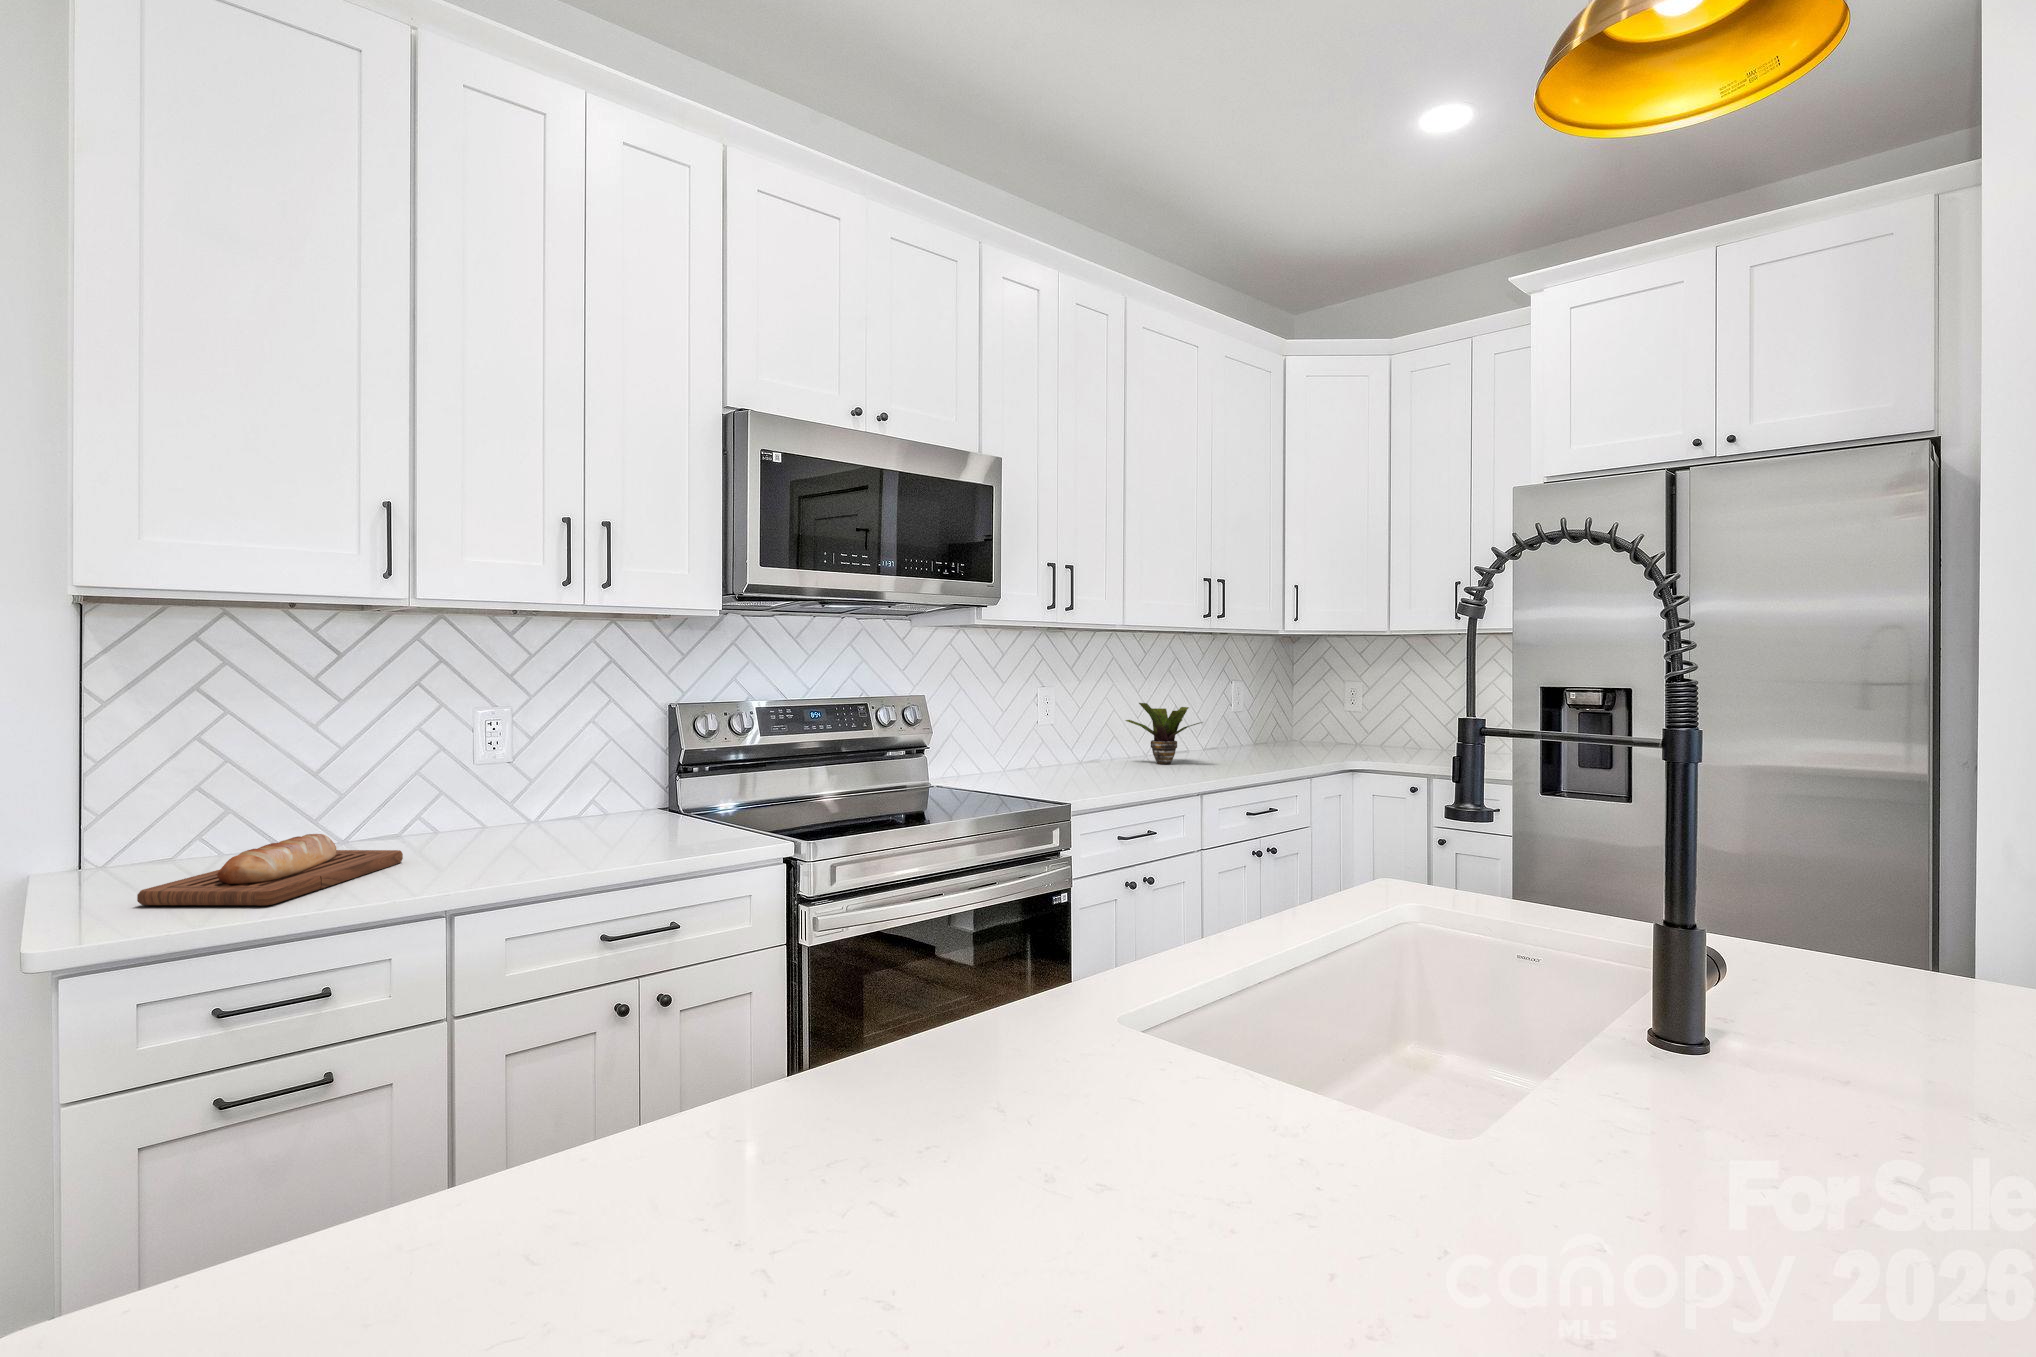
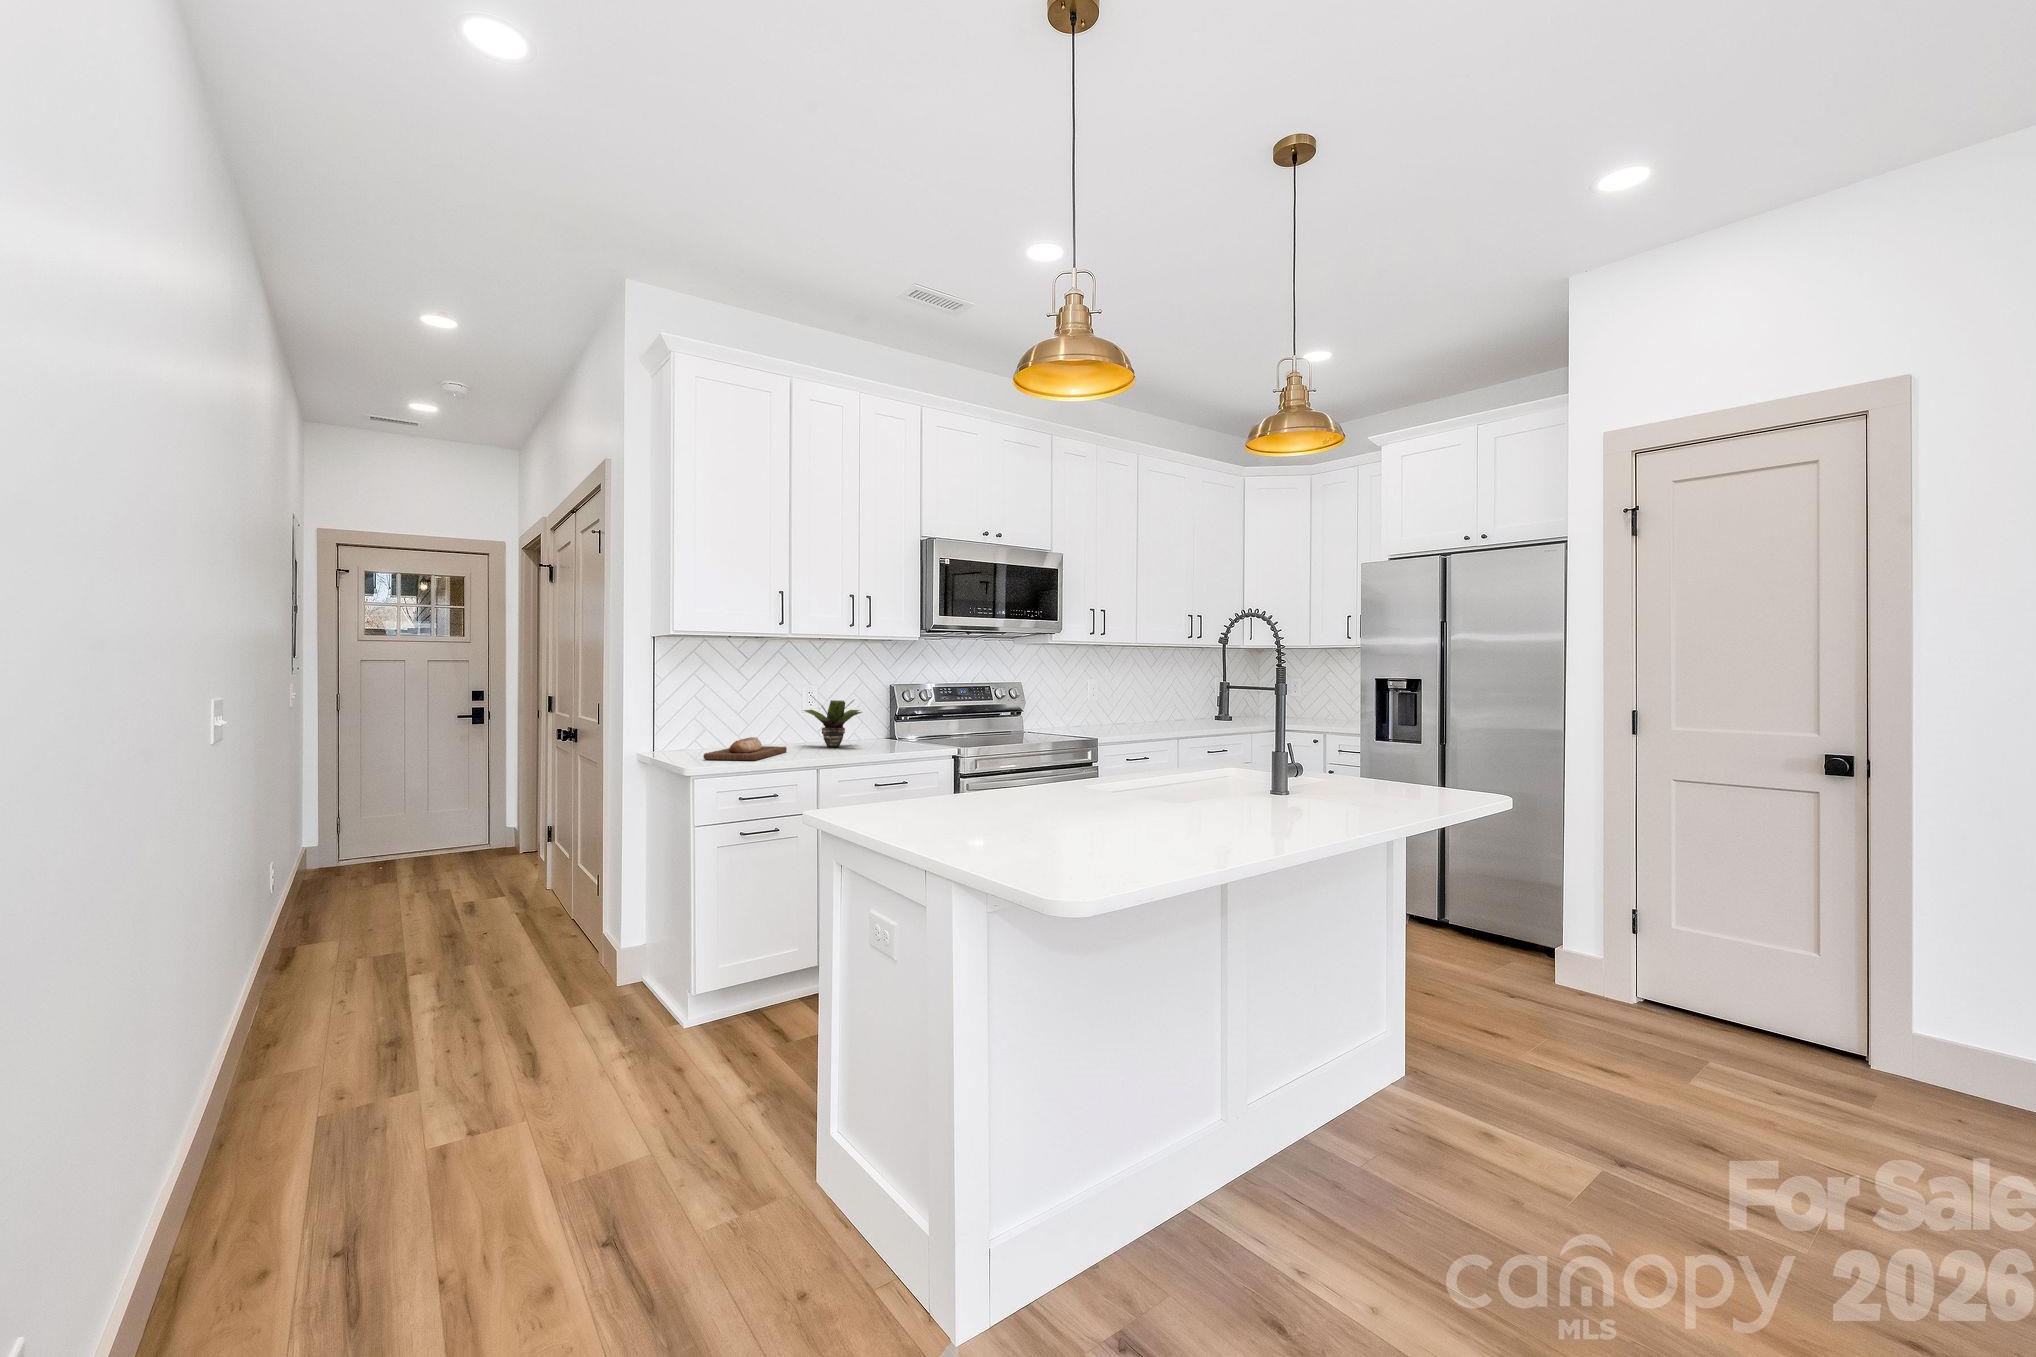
potted plant: present [1126,703,1202,764] -> present [804,697,862,747]

